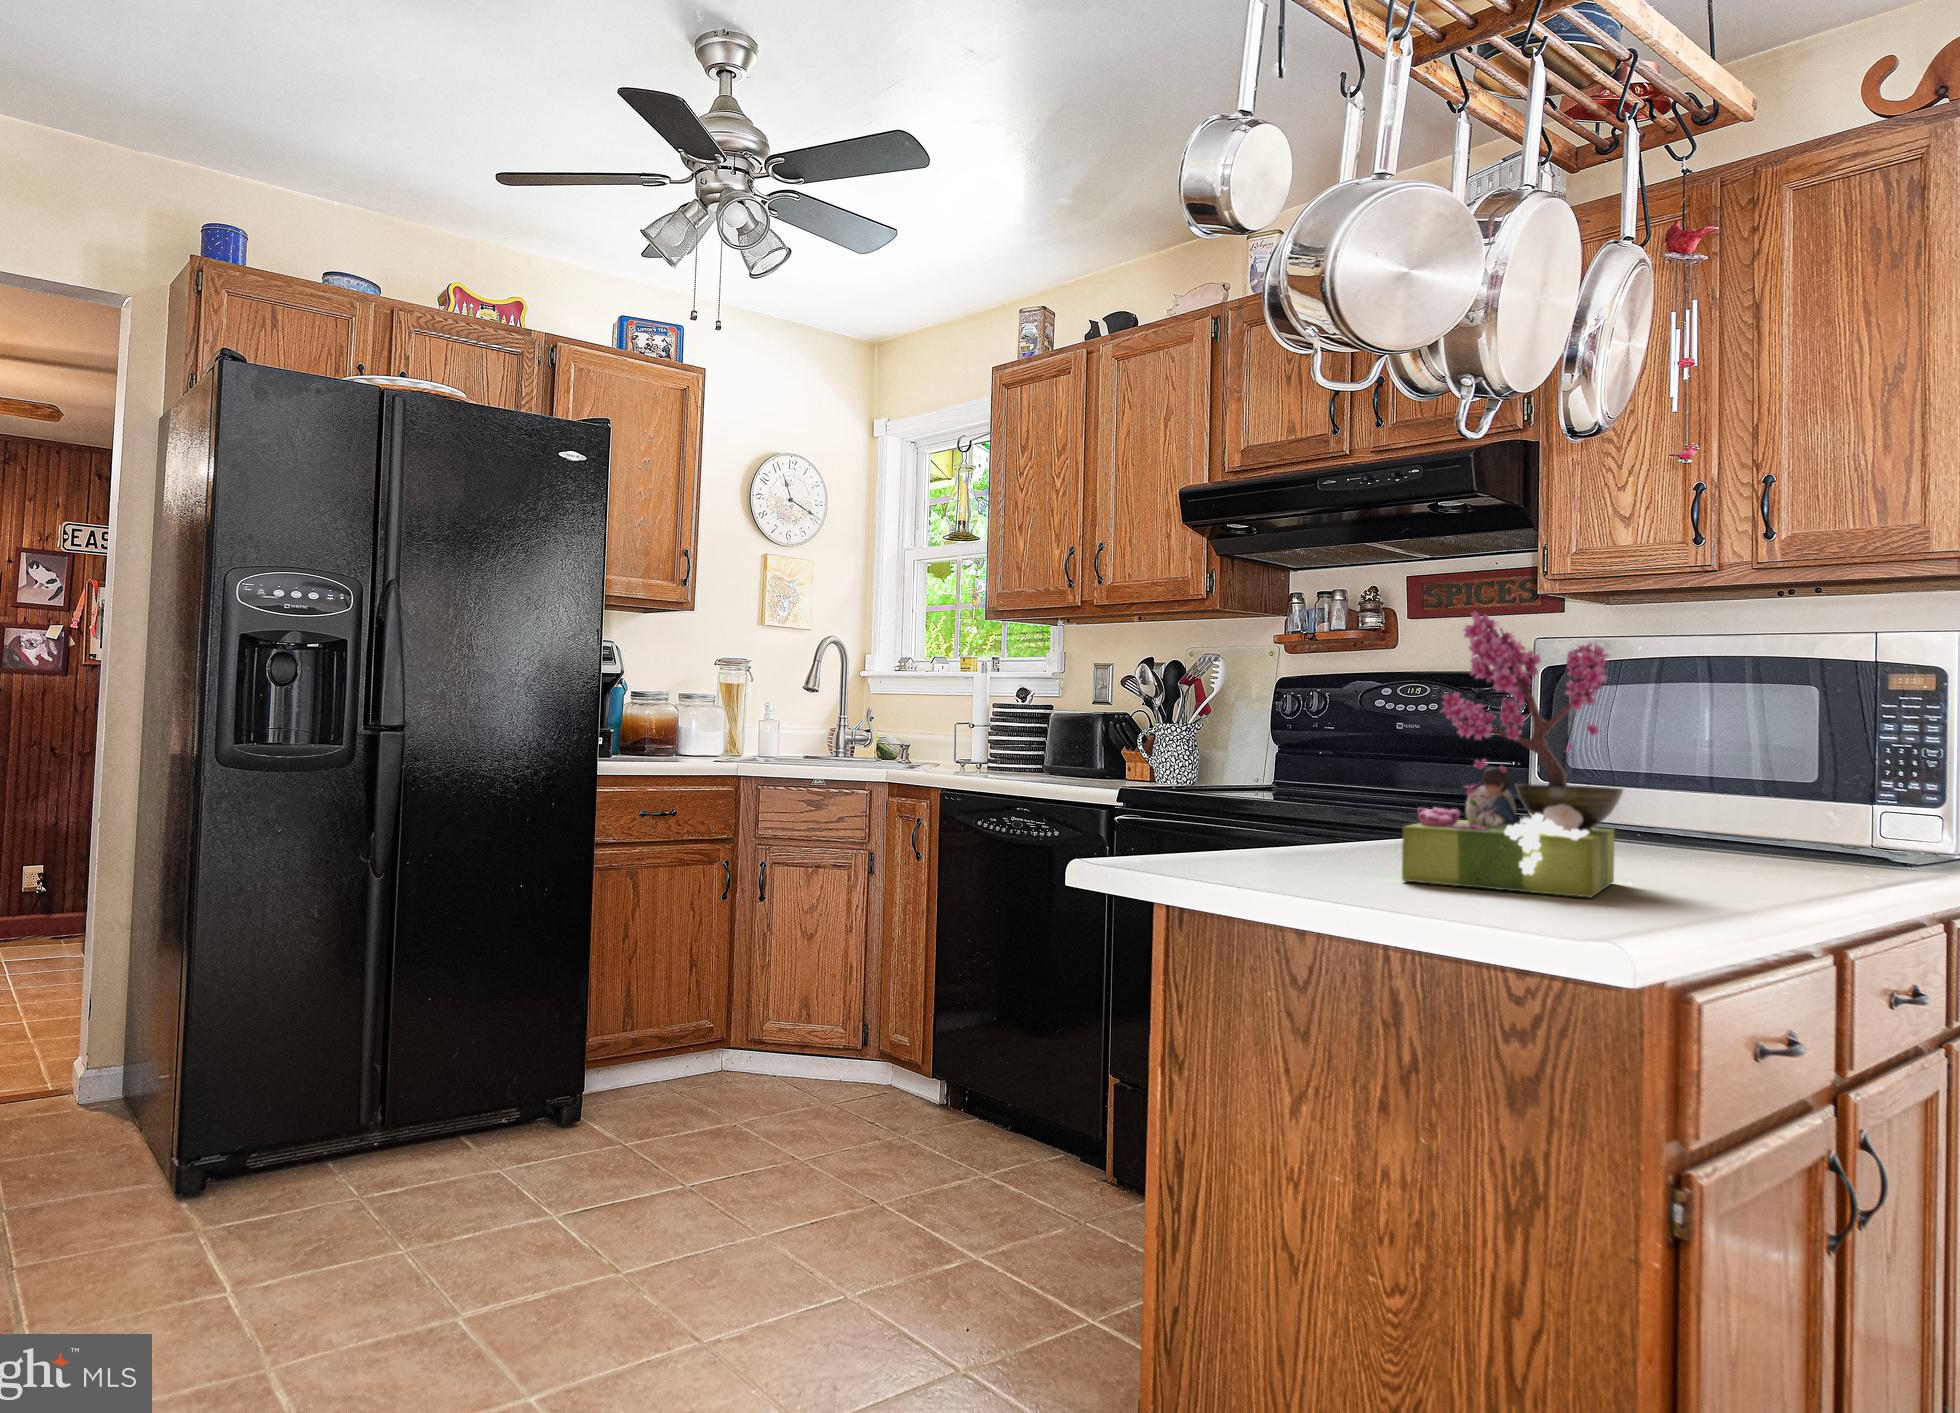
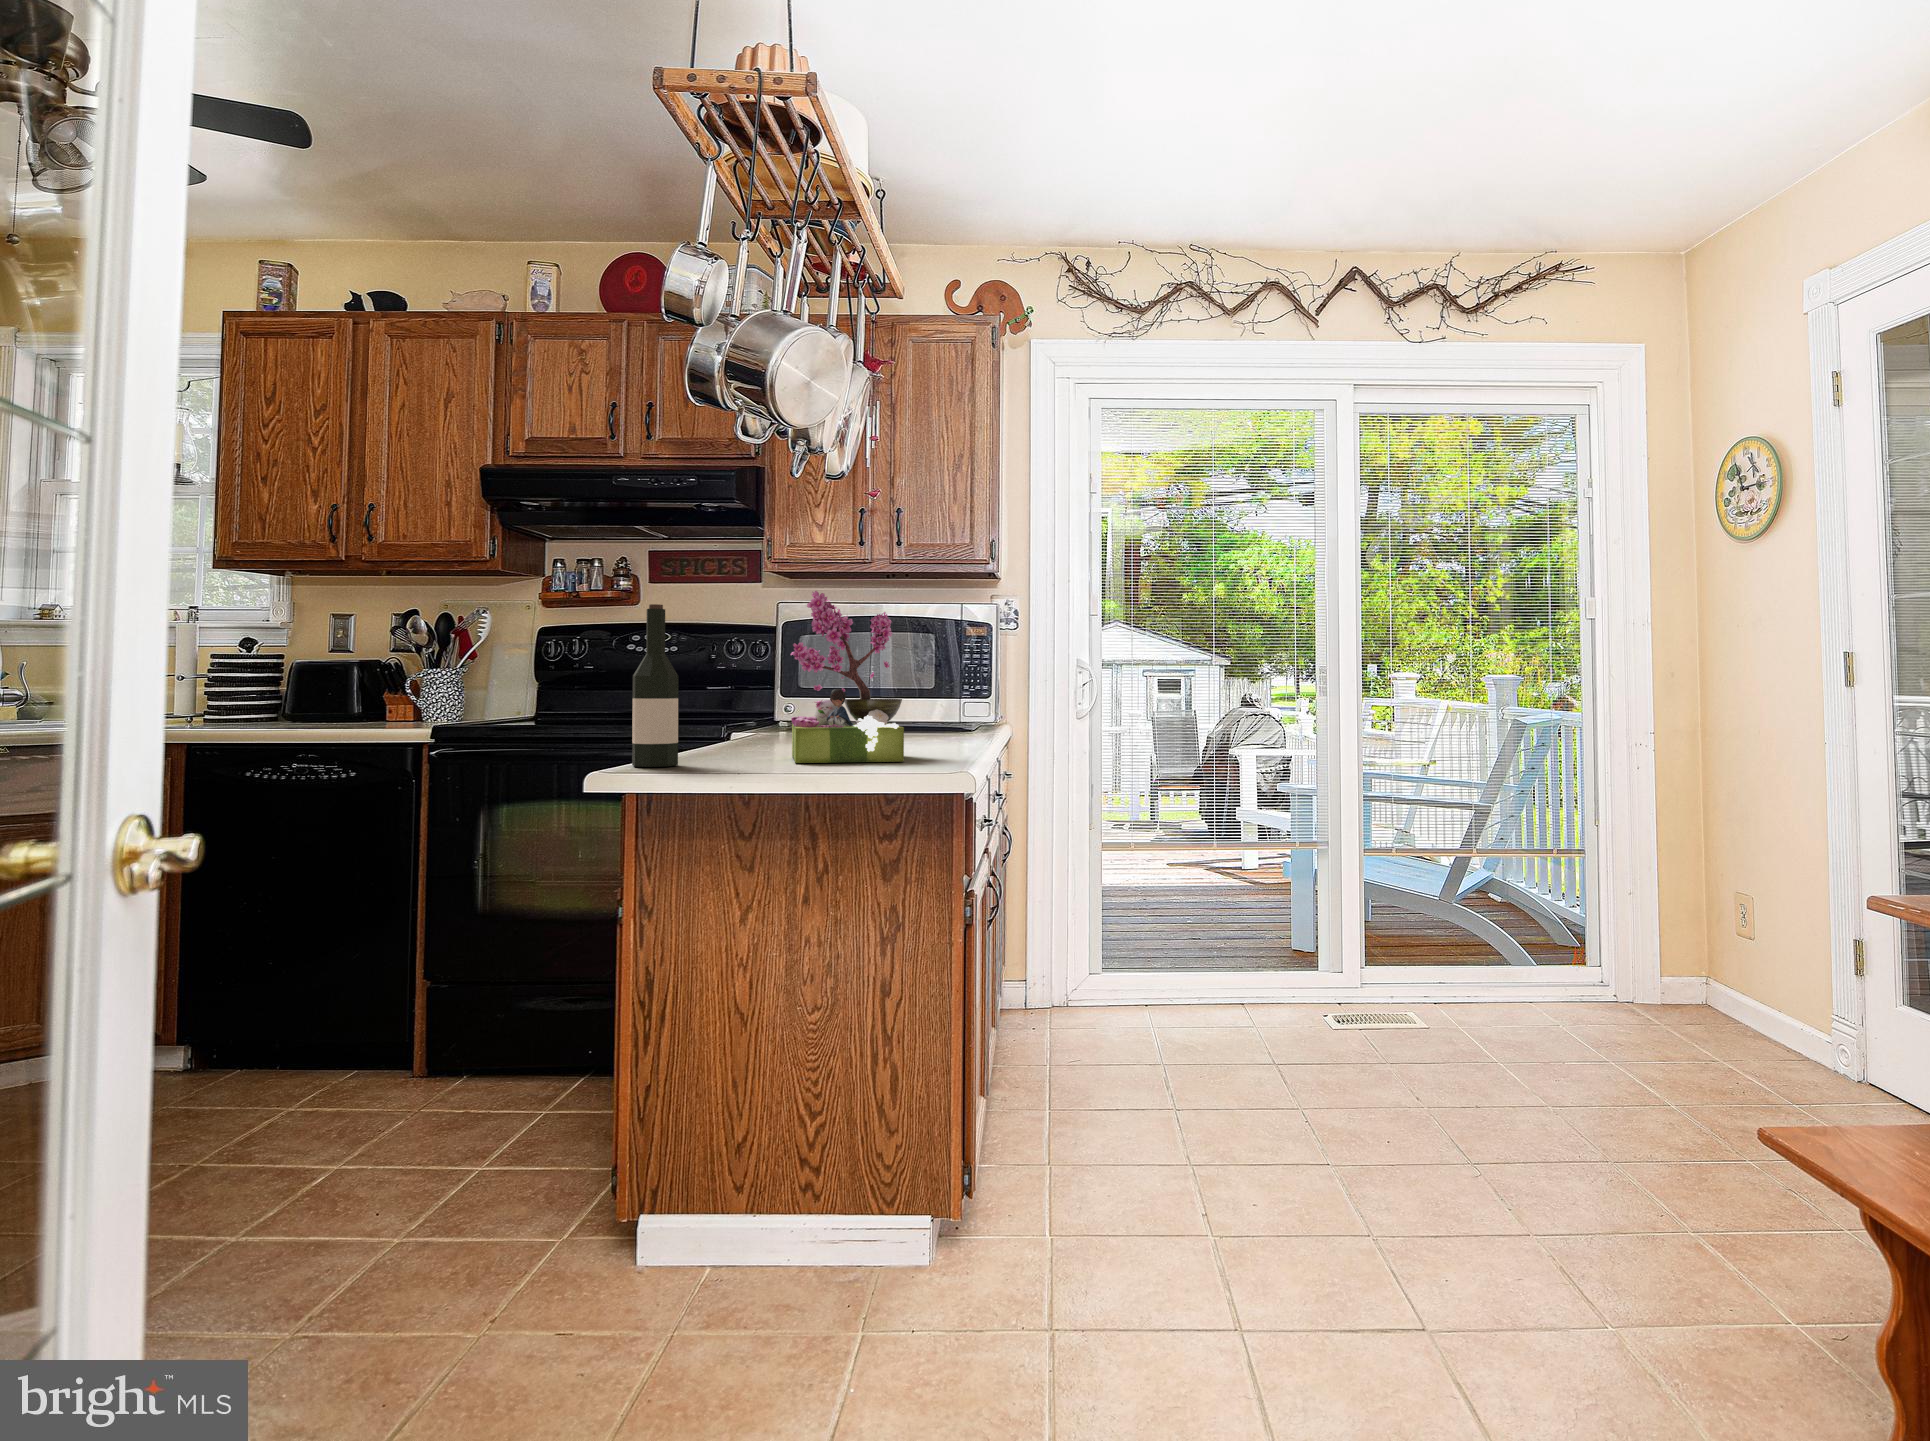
wine bottle: none [1172,639,1236,867] -> present [632,604,678,767]

